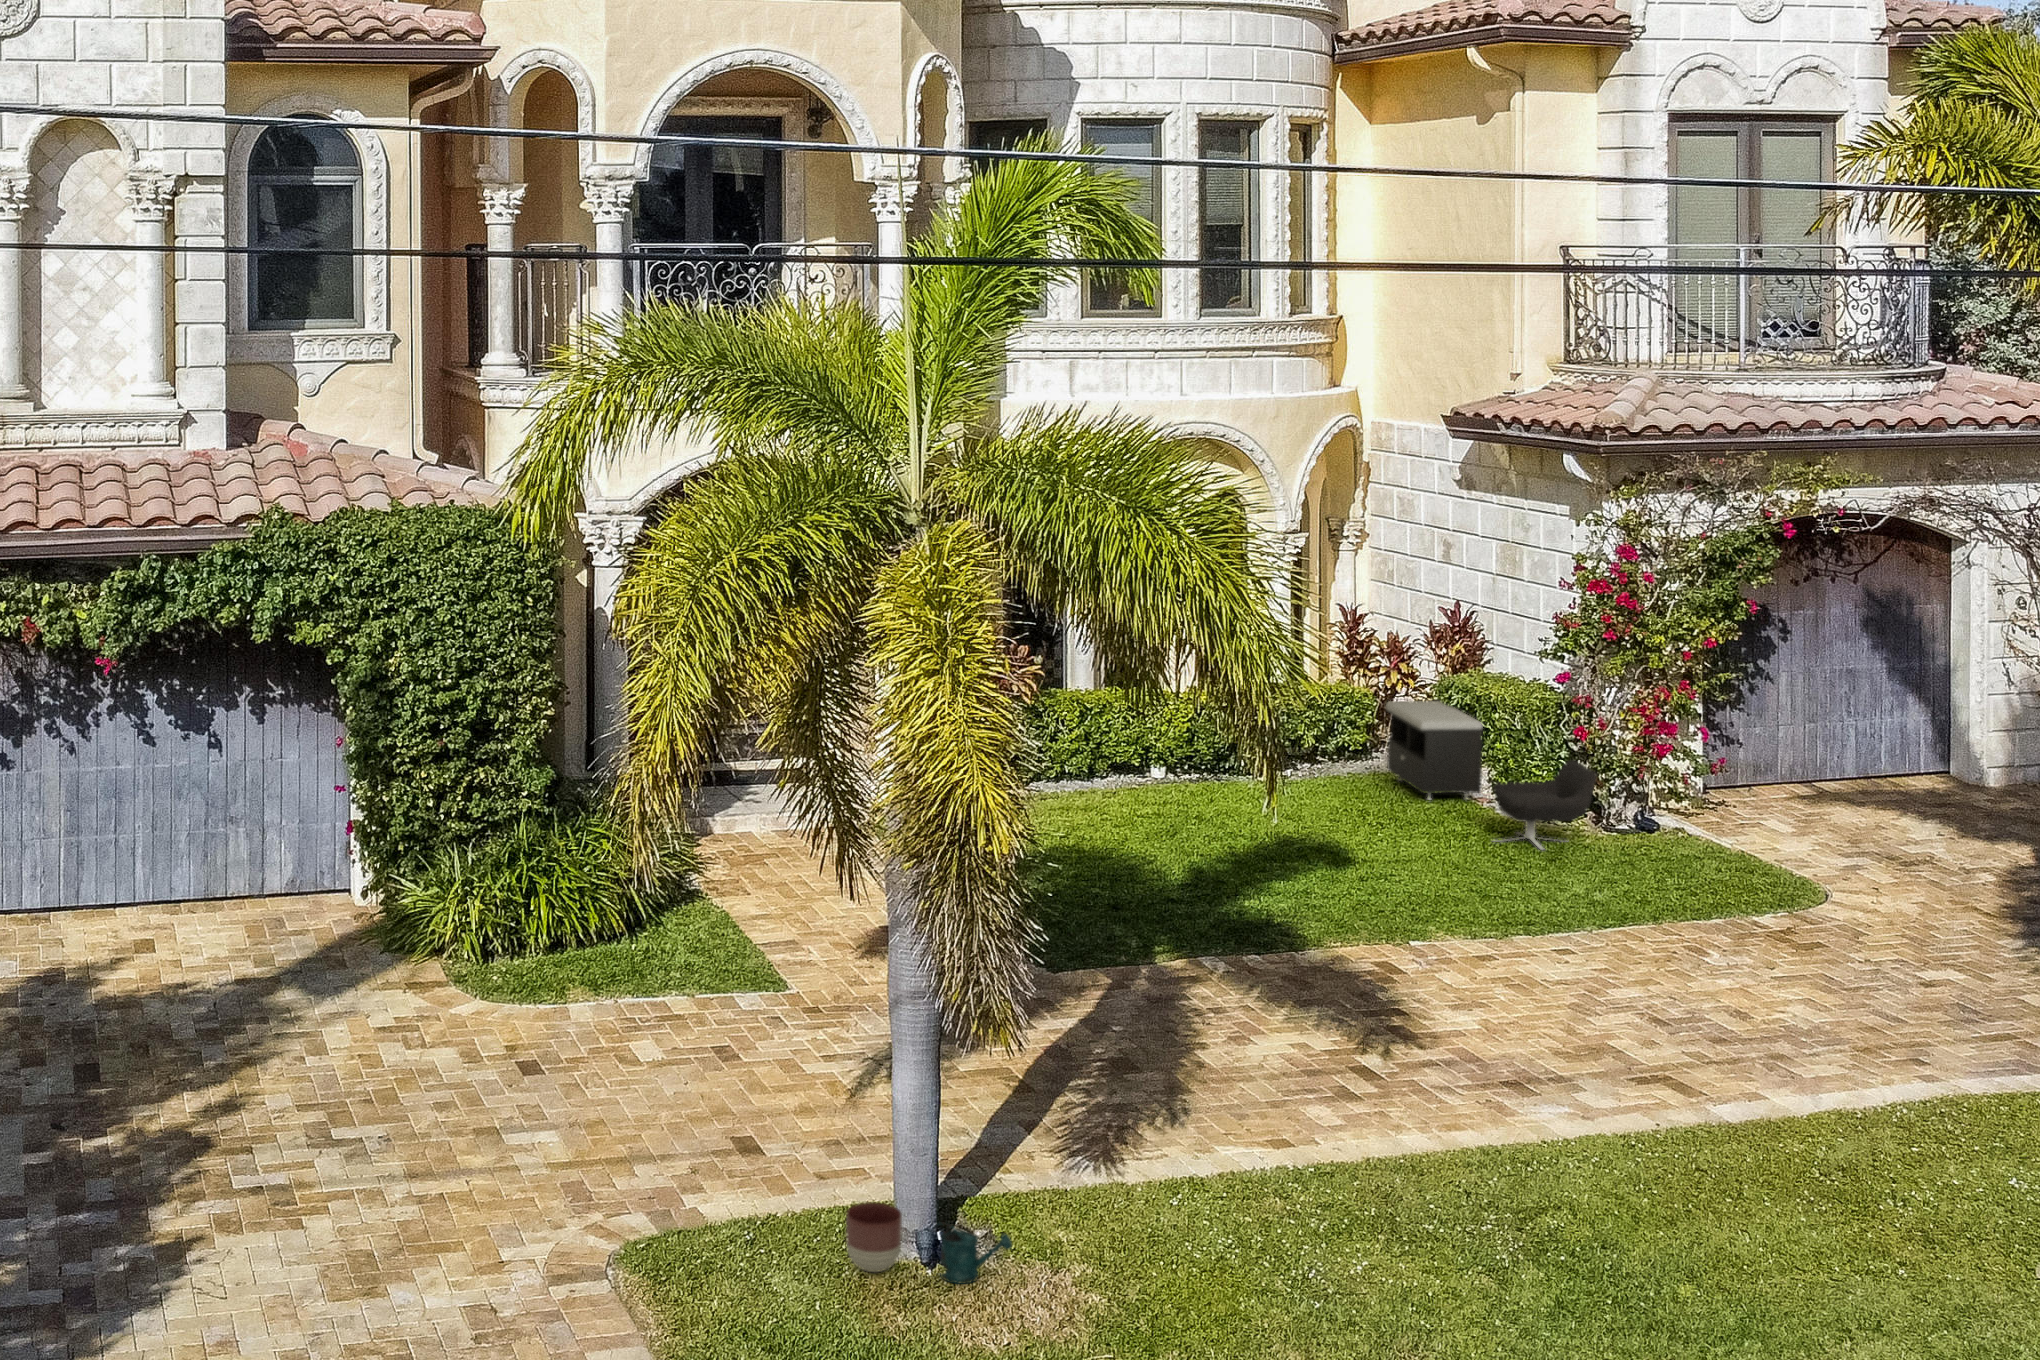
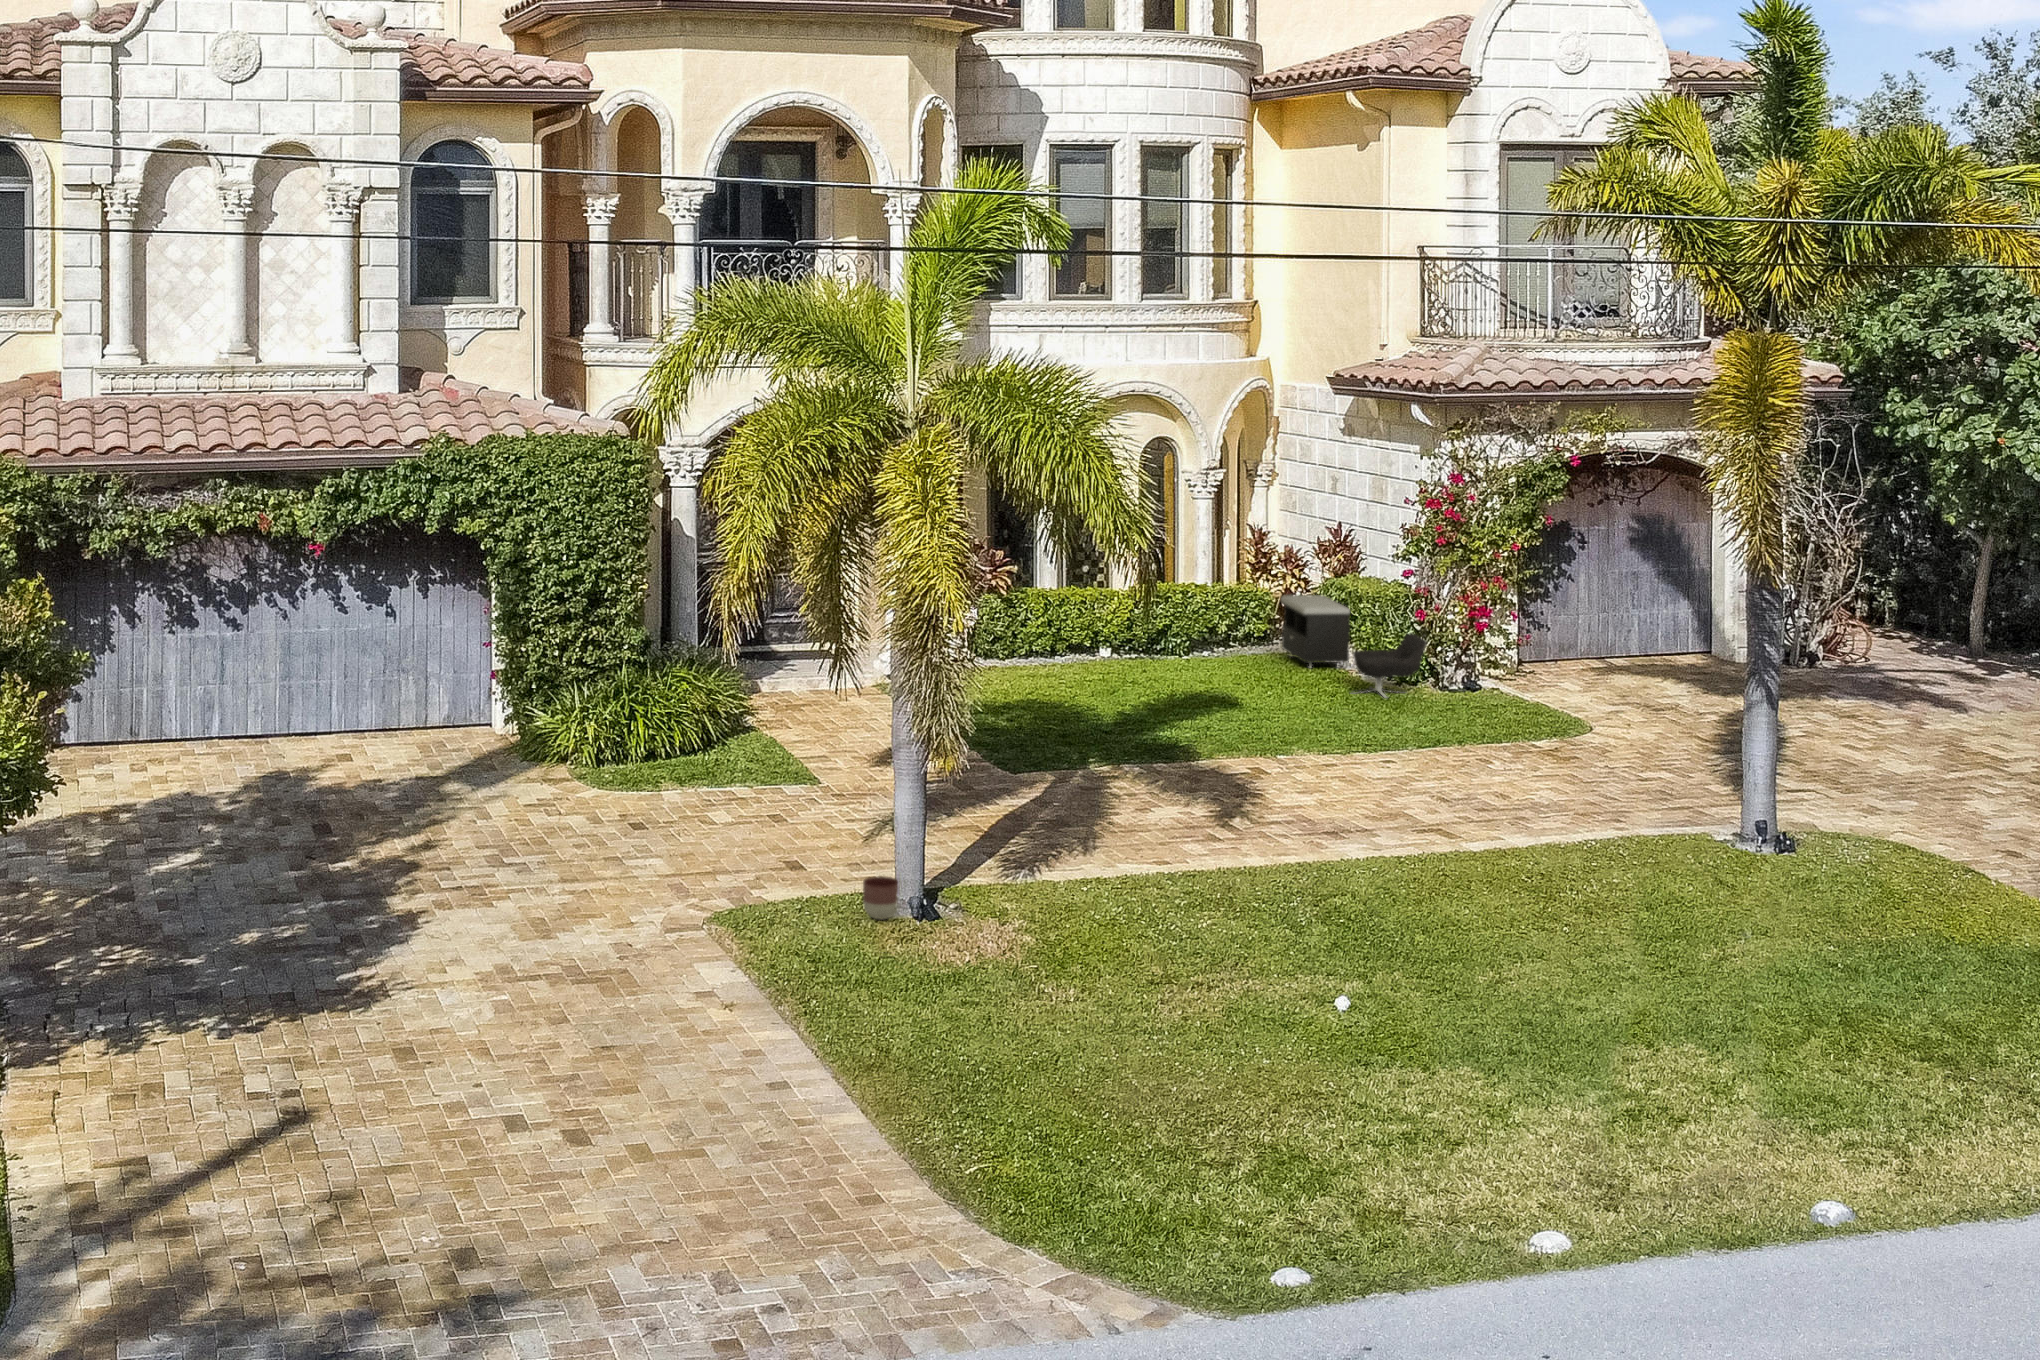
watering can: present [940,1222,1012,1284] -> none [918,886,972,925]

